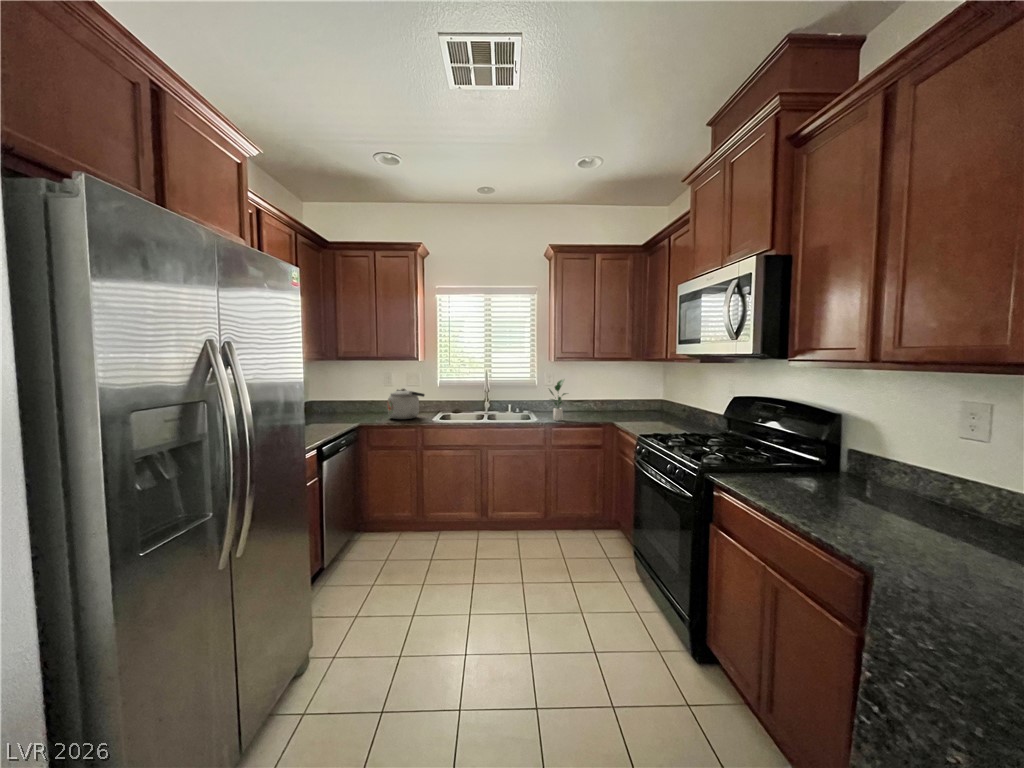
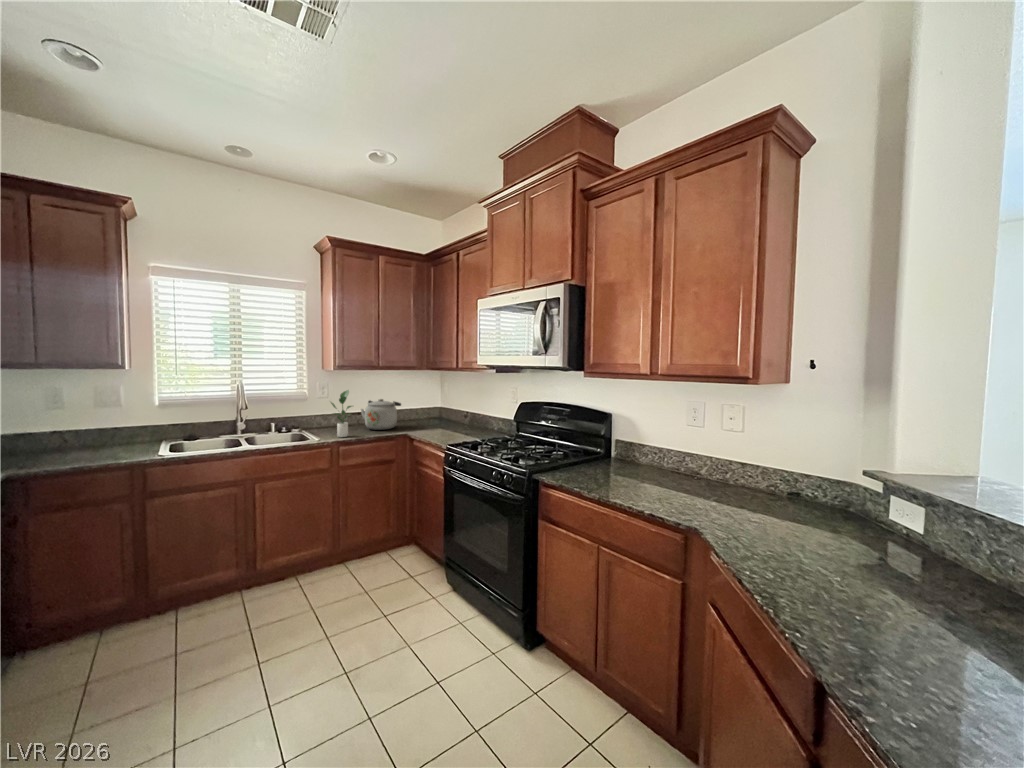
kettle: present [388,389,424,419] -> present [361,399,401,430]

